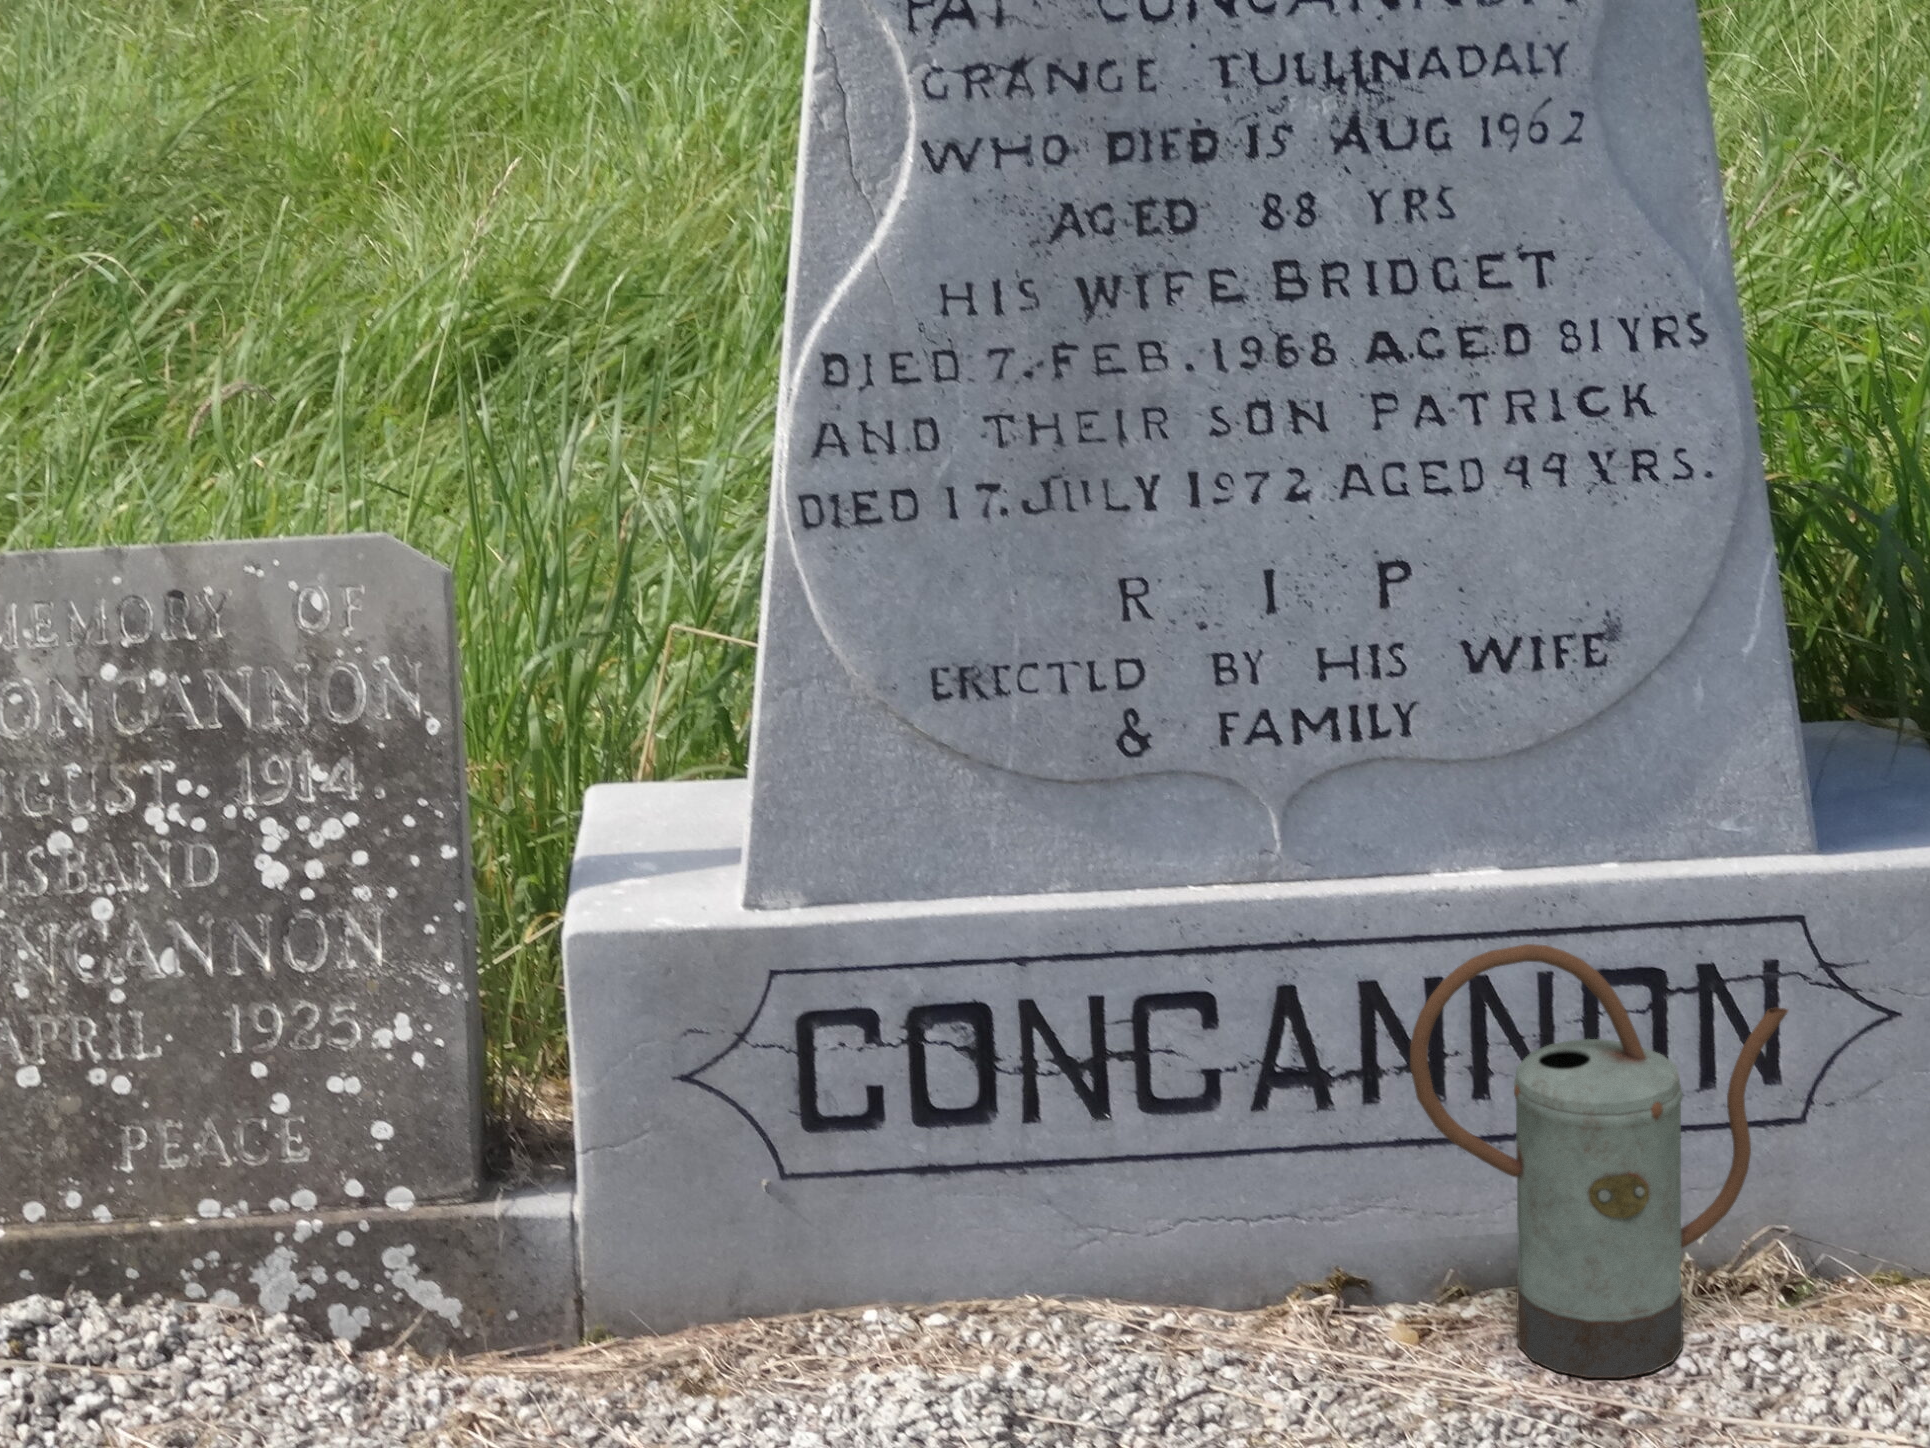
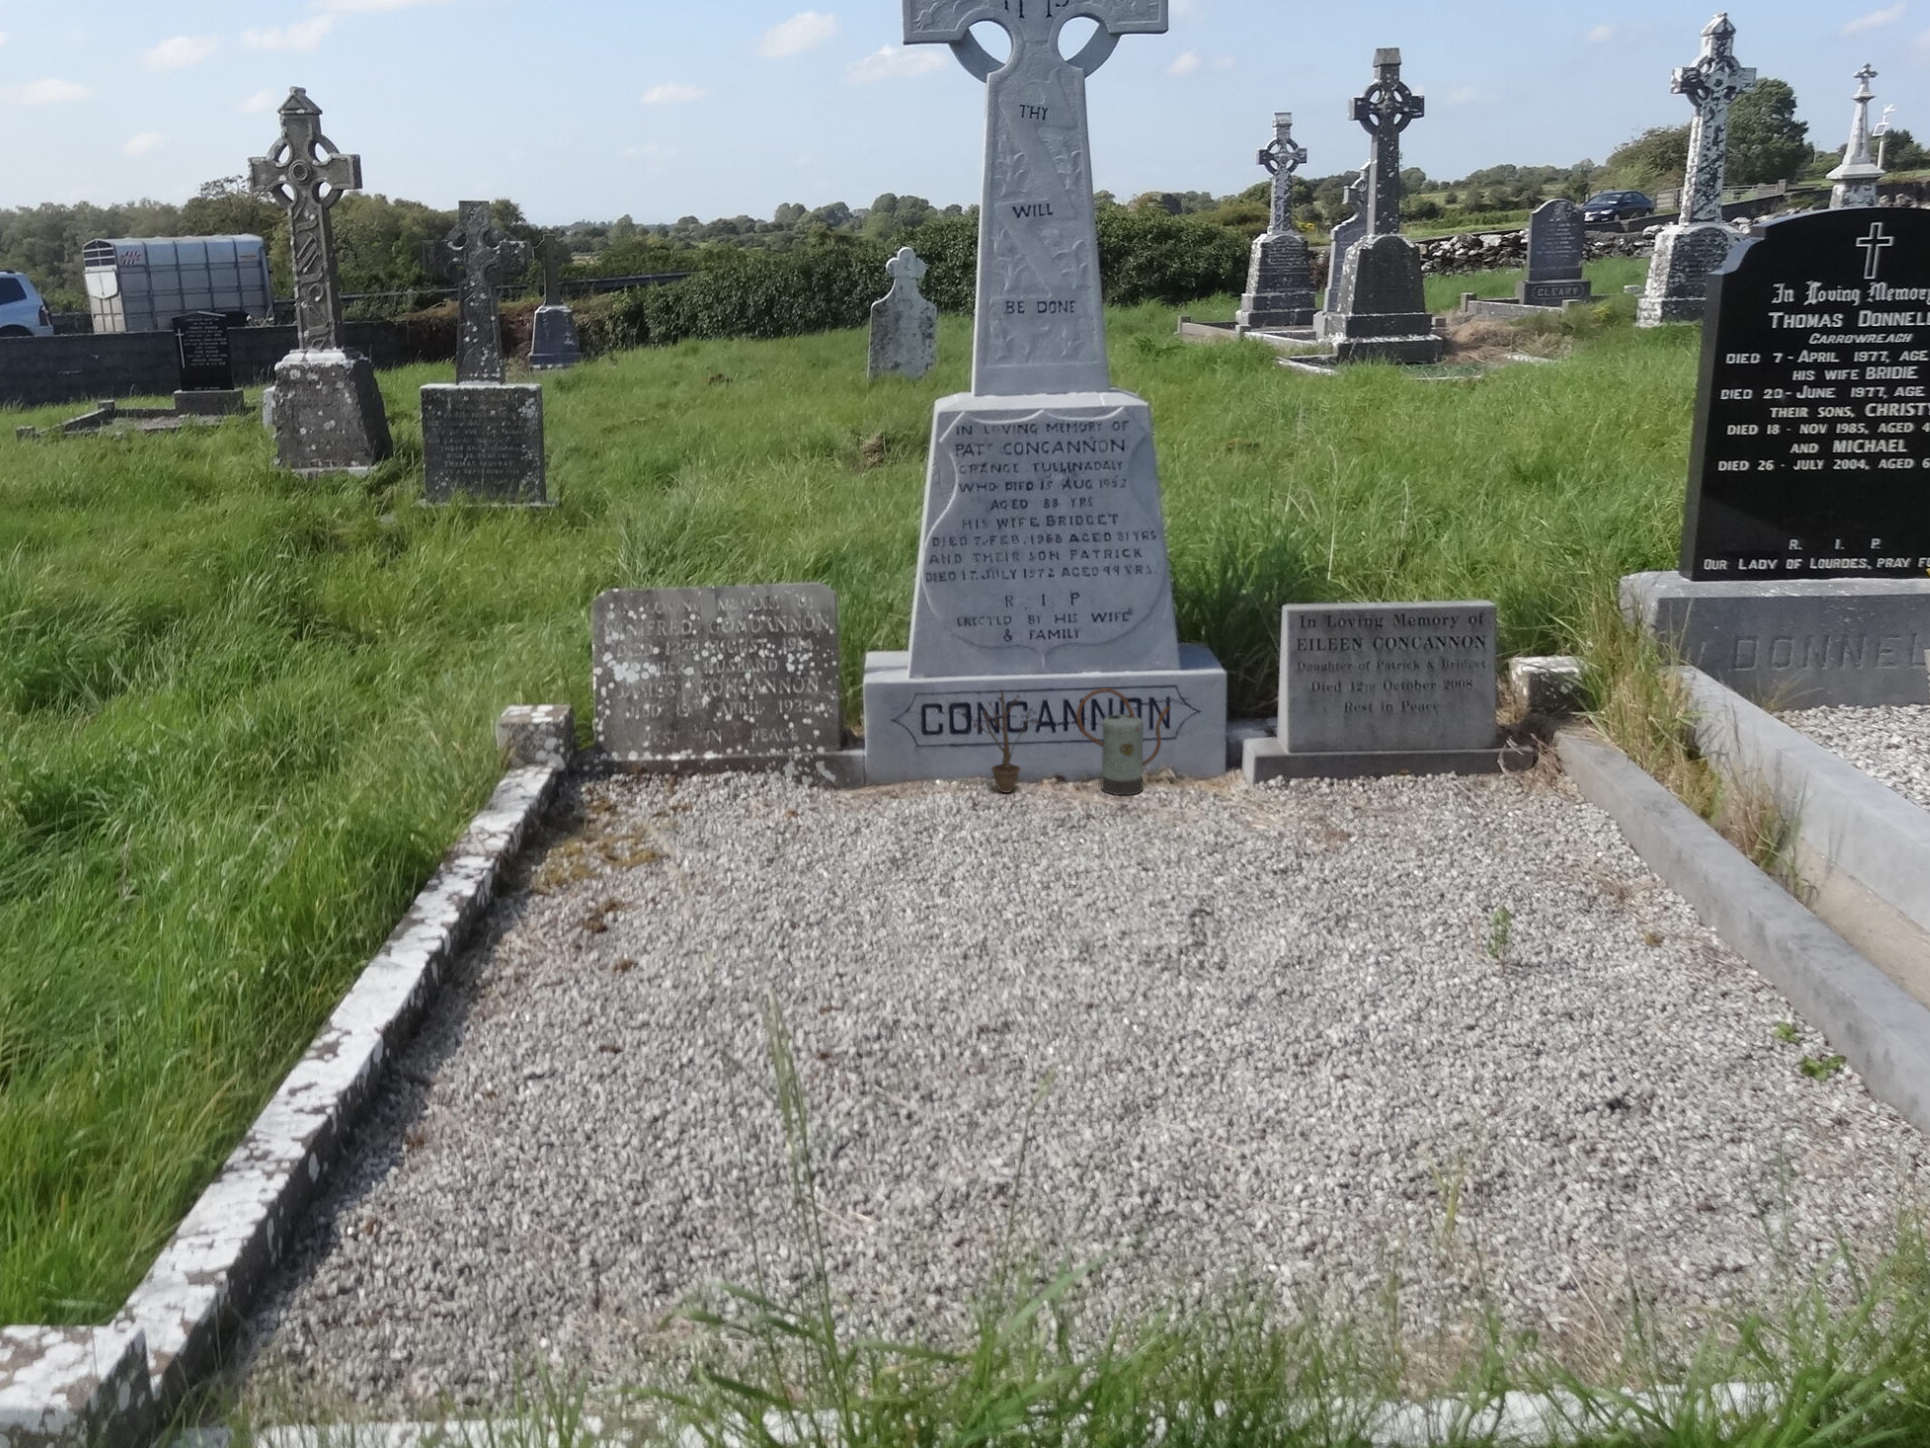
decorative plant: none [952,960,1261,1372] -> present [964,691,1039,793]

